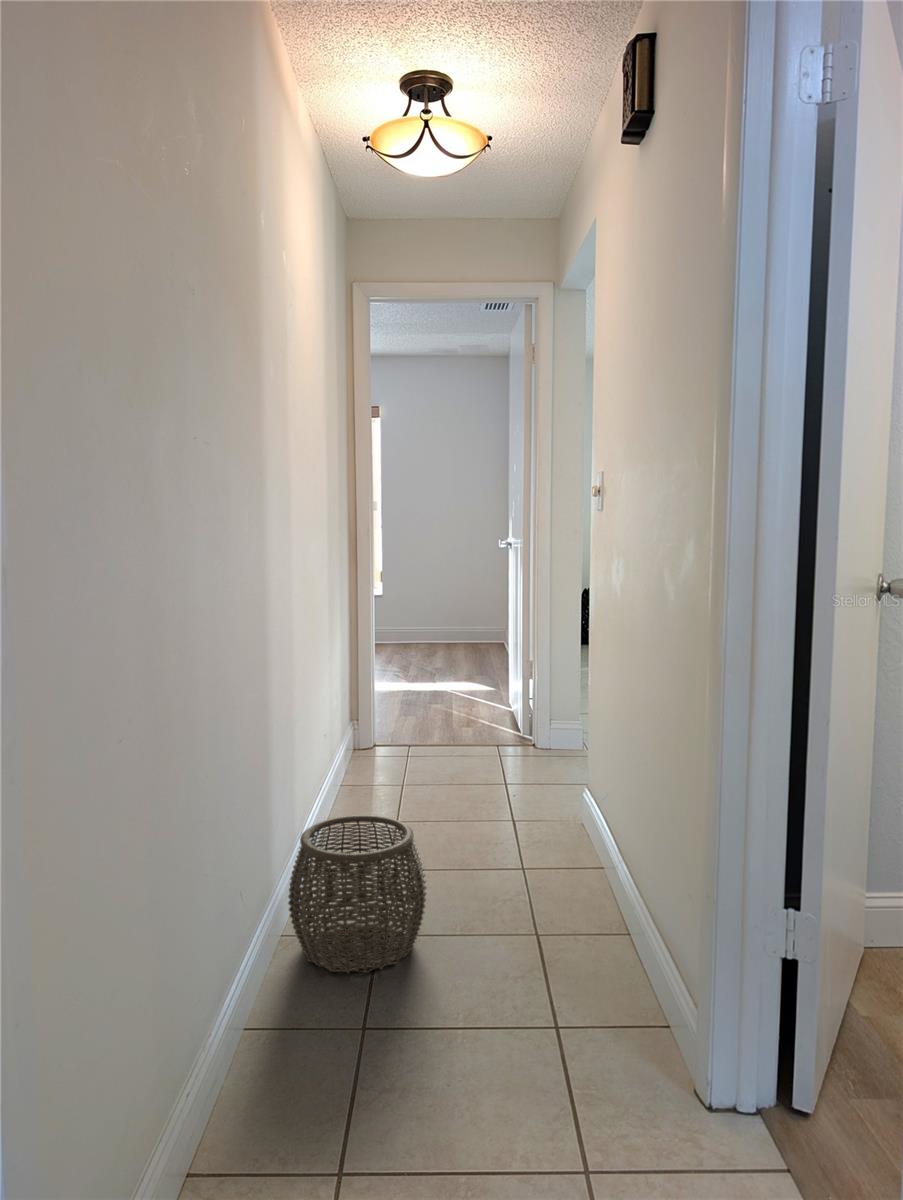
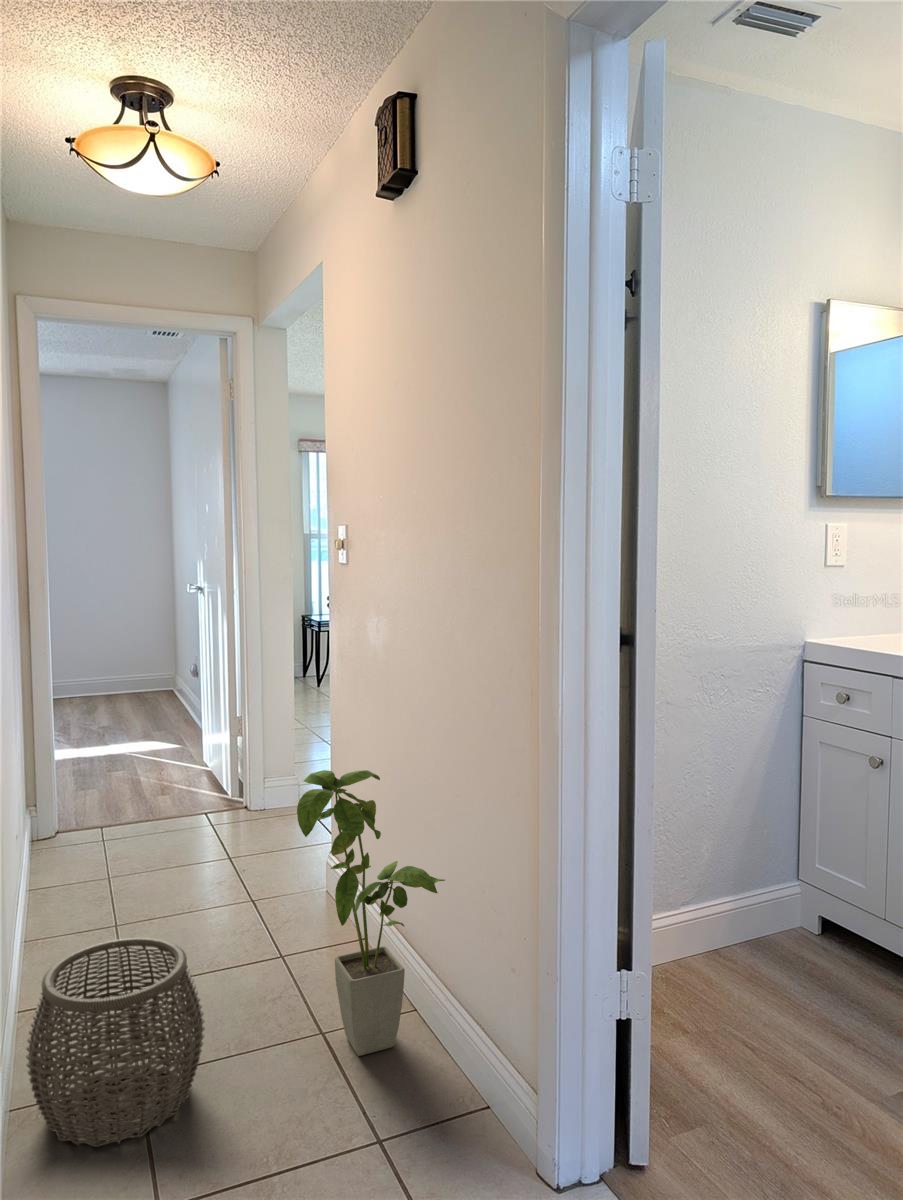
house plant: none [504,690,646,957] -> present [297,770,445,1056]

